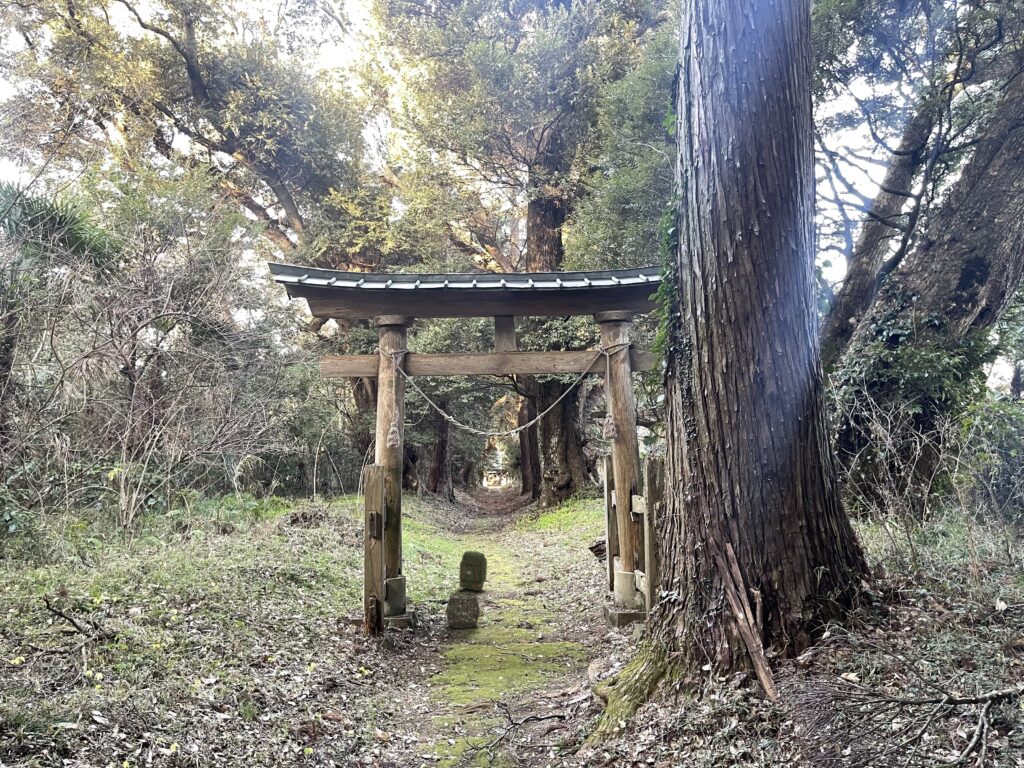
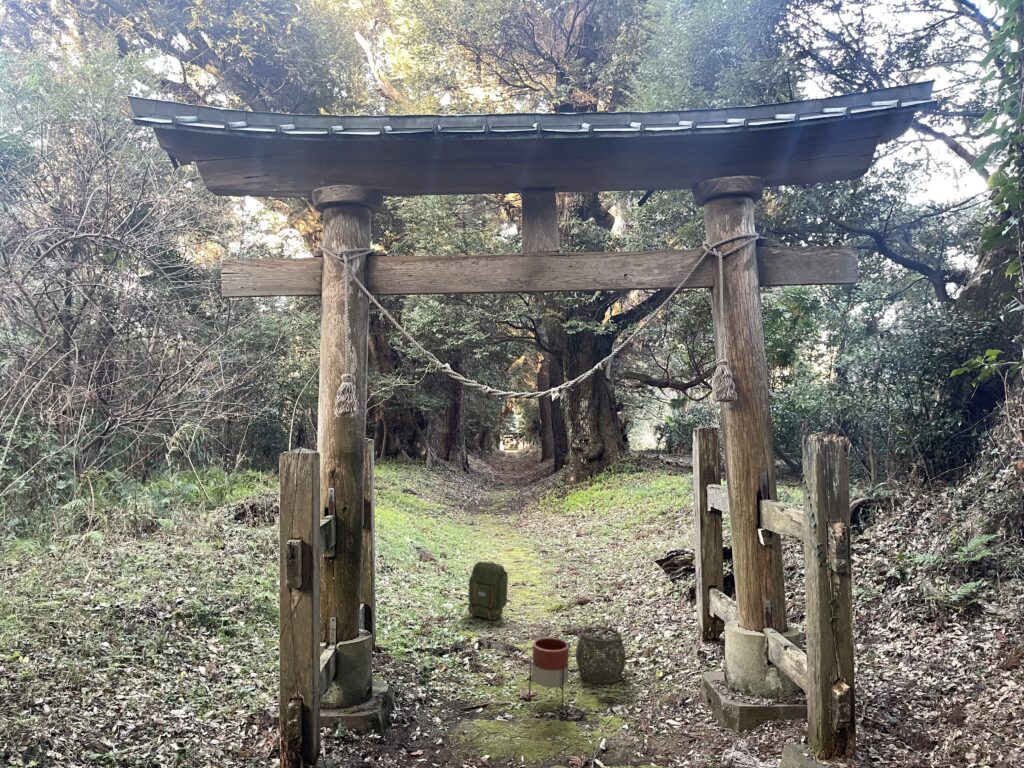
planter: none [499,584,523,624] -> present [529,638,569,708]
woven basket: present [446,592,480,628] -> present [576,627,626,684]

